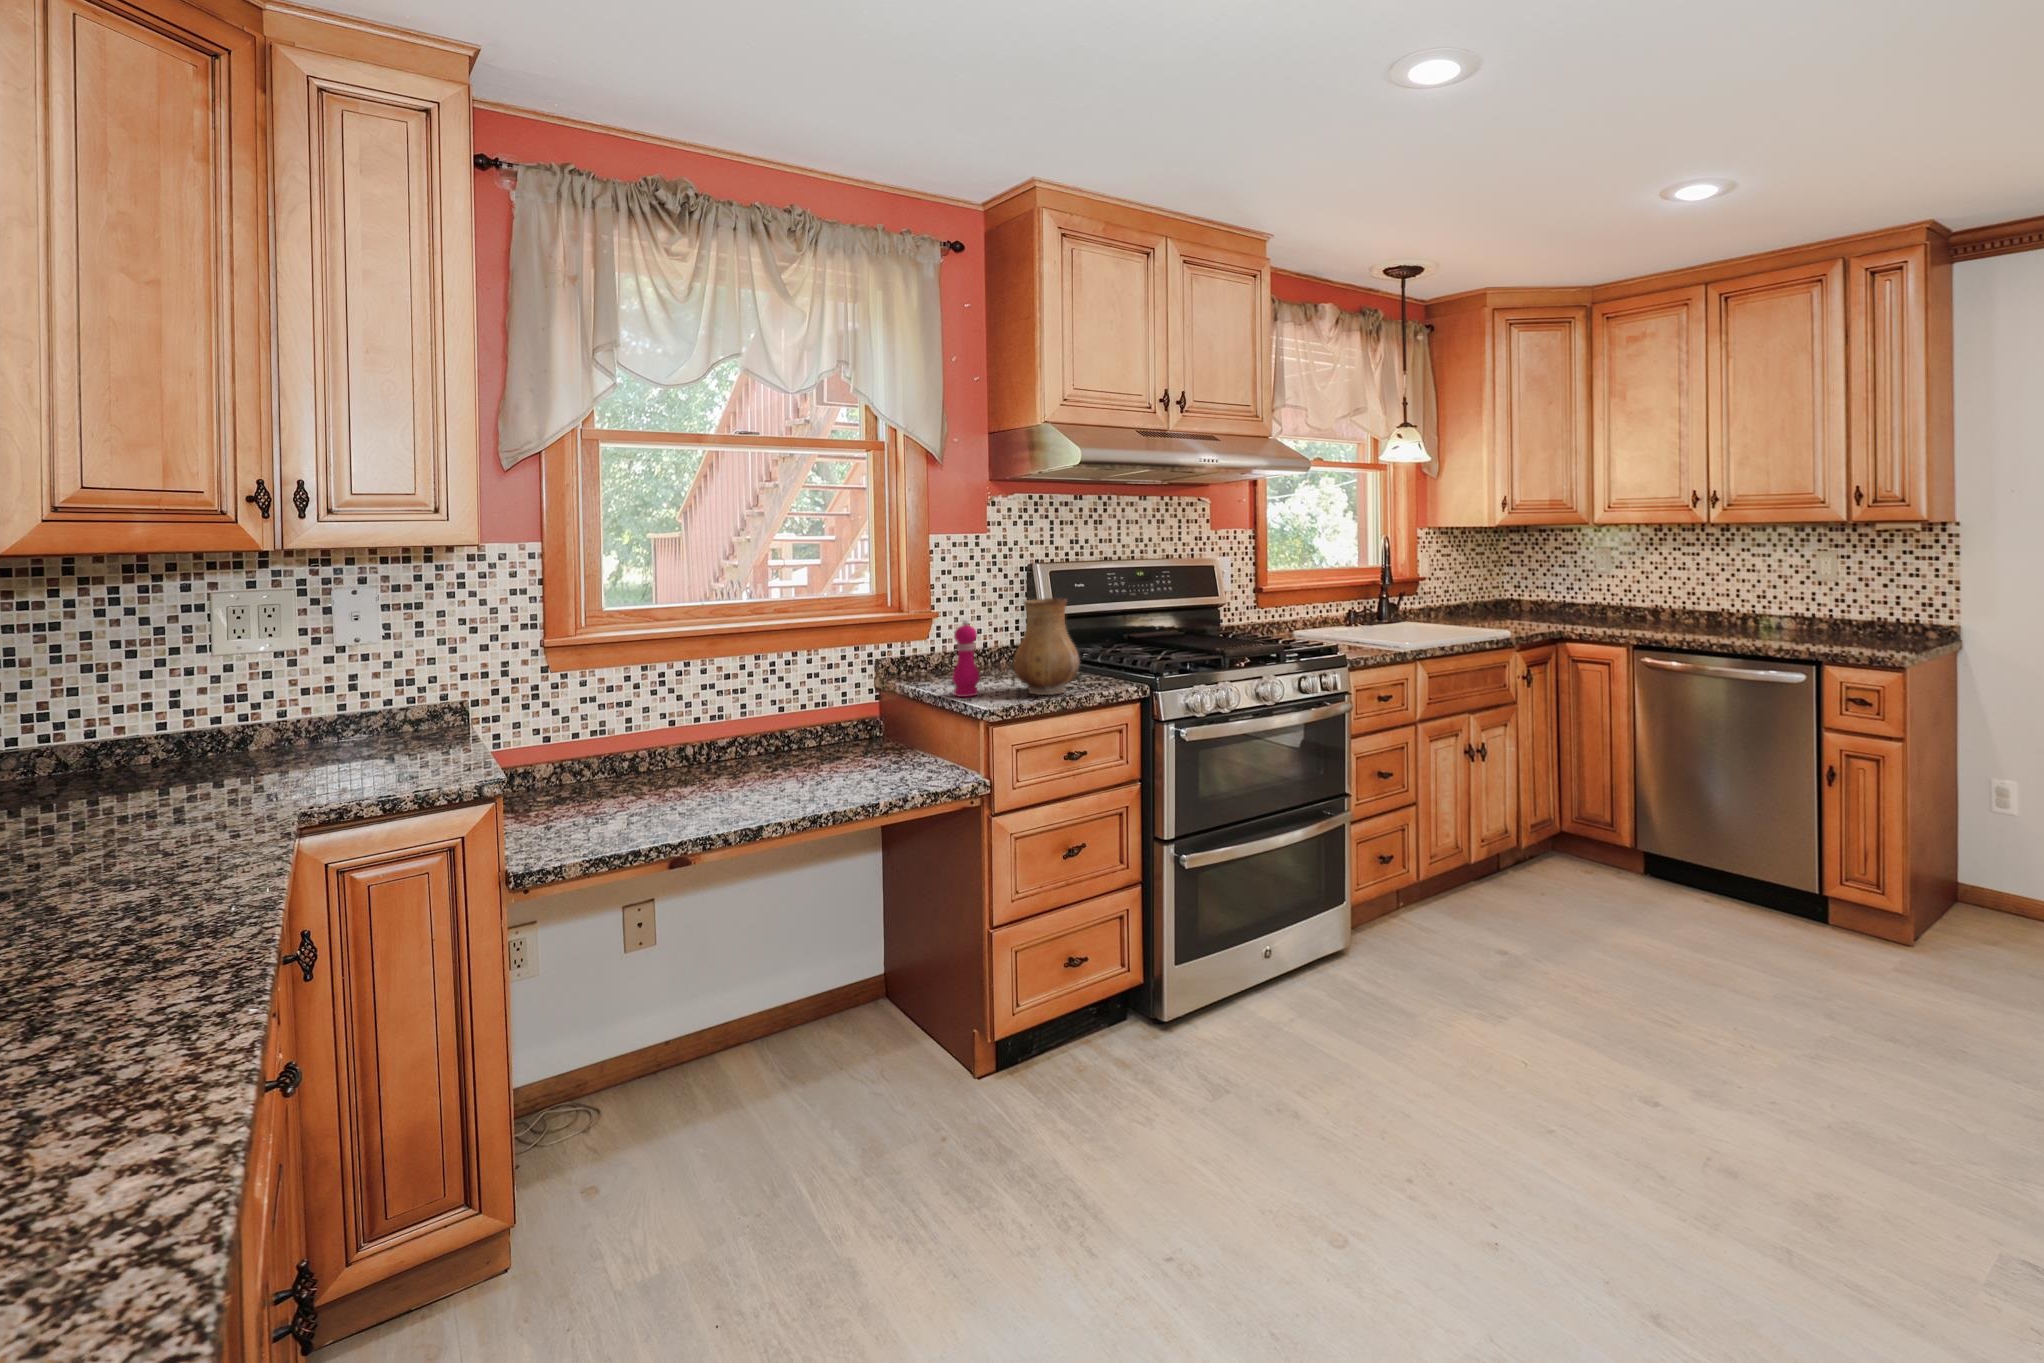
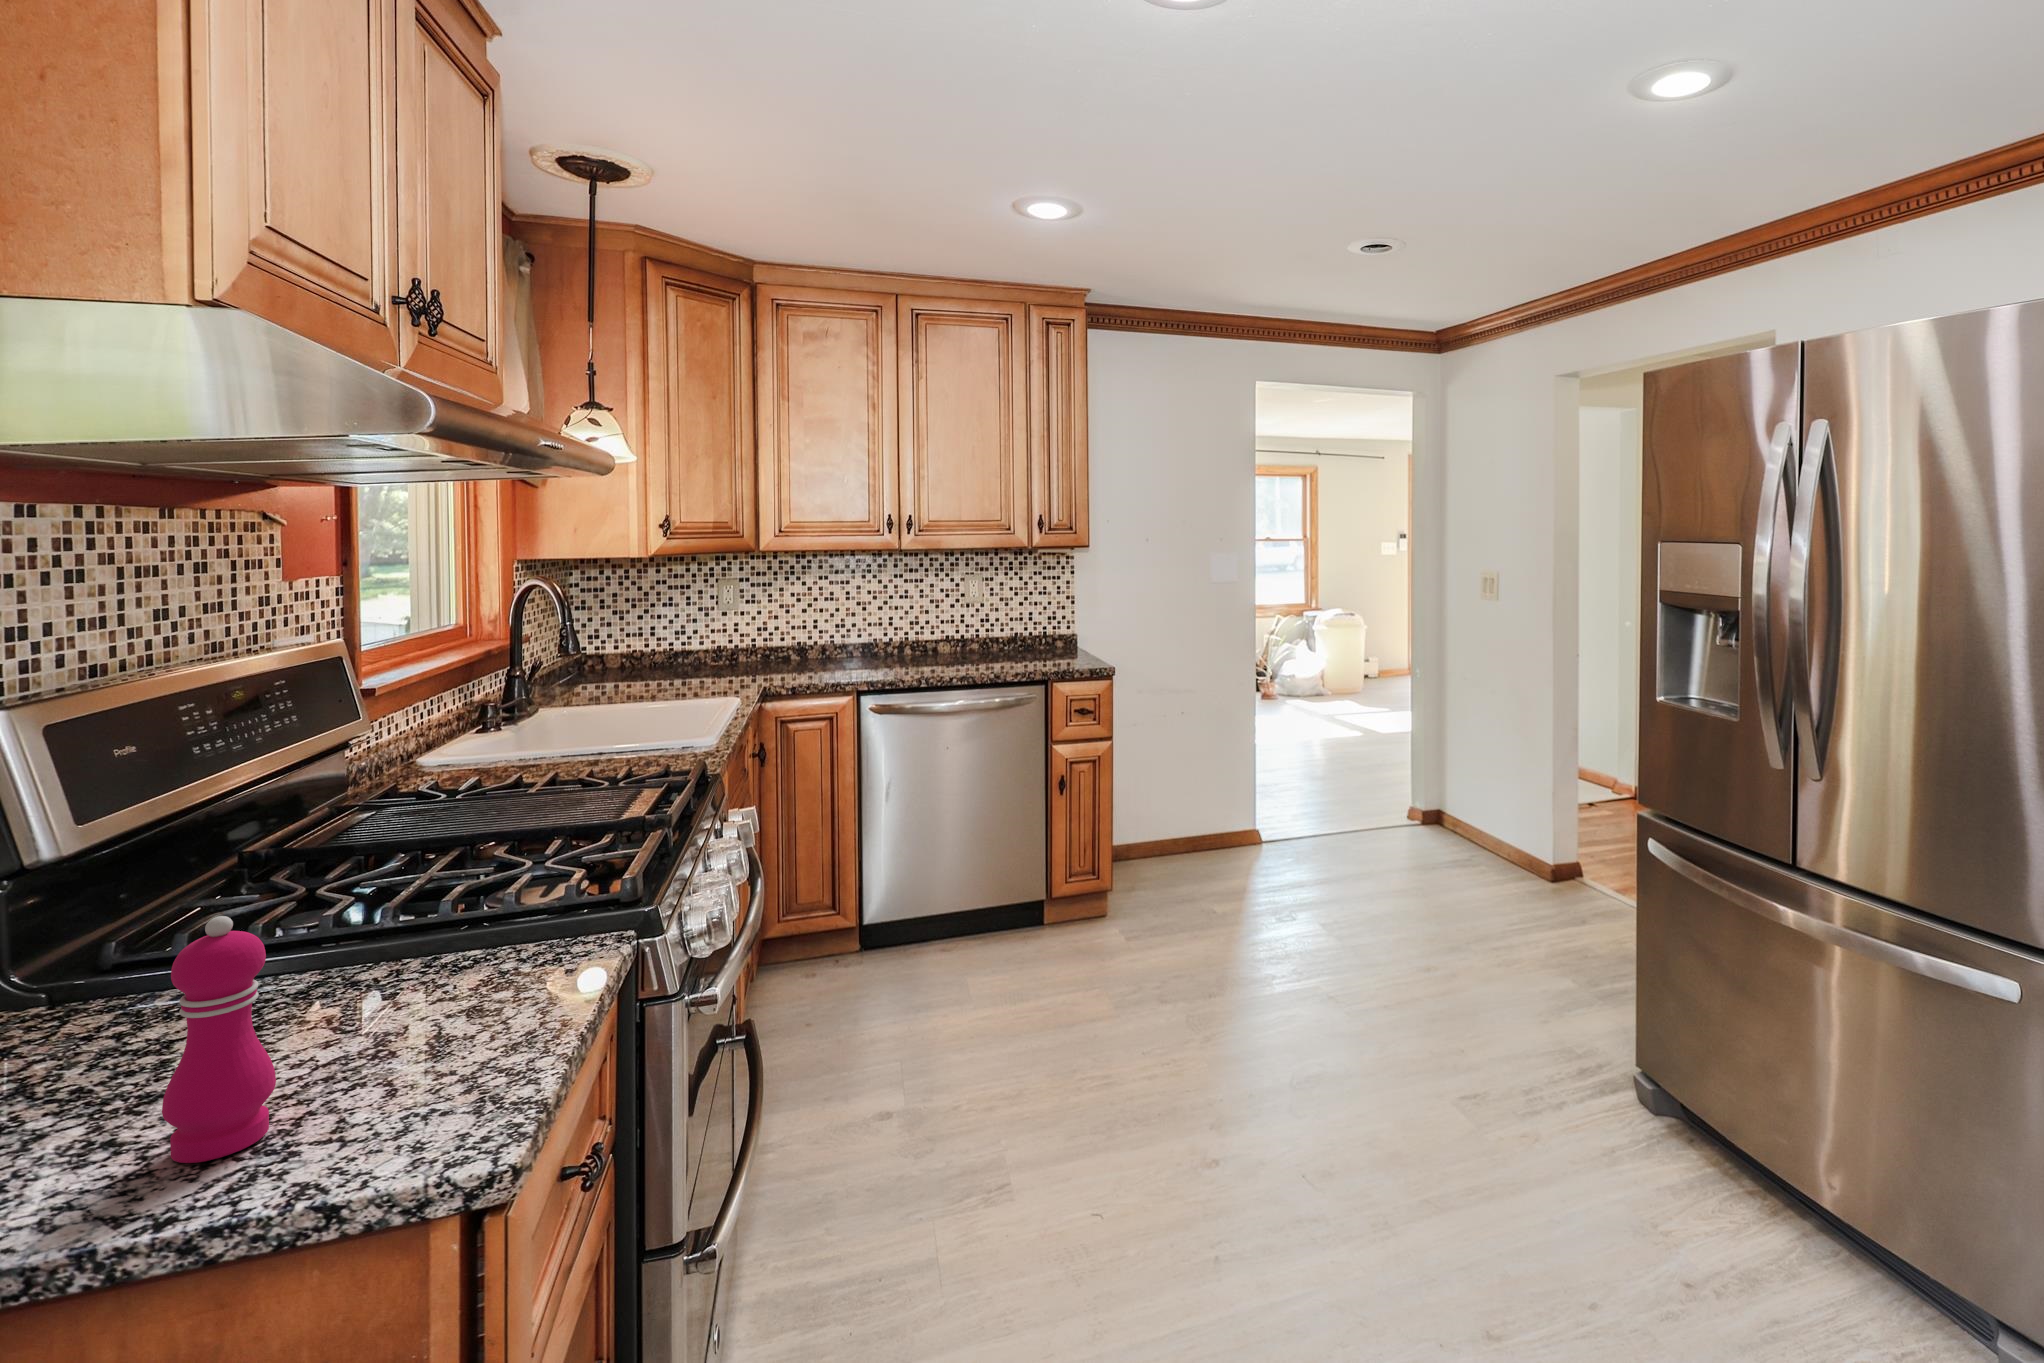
ceramic pitcher: present [1014,598,1079,695] -> none [315,786,523,1052]

